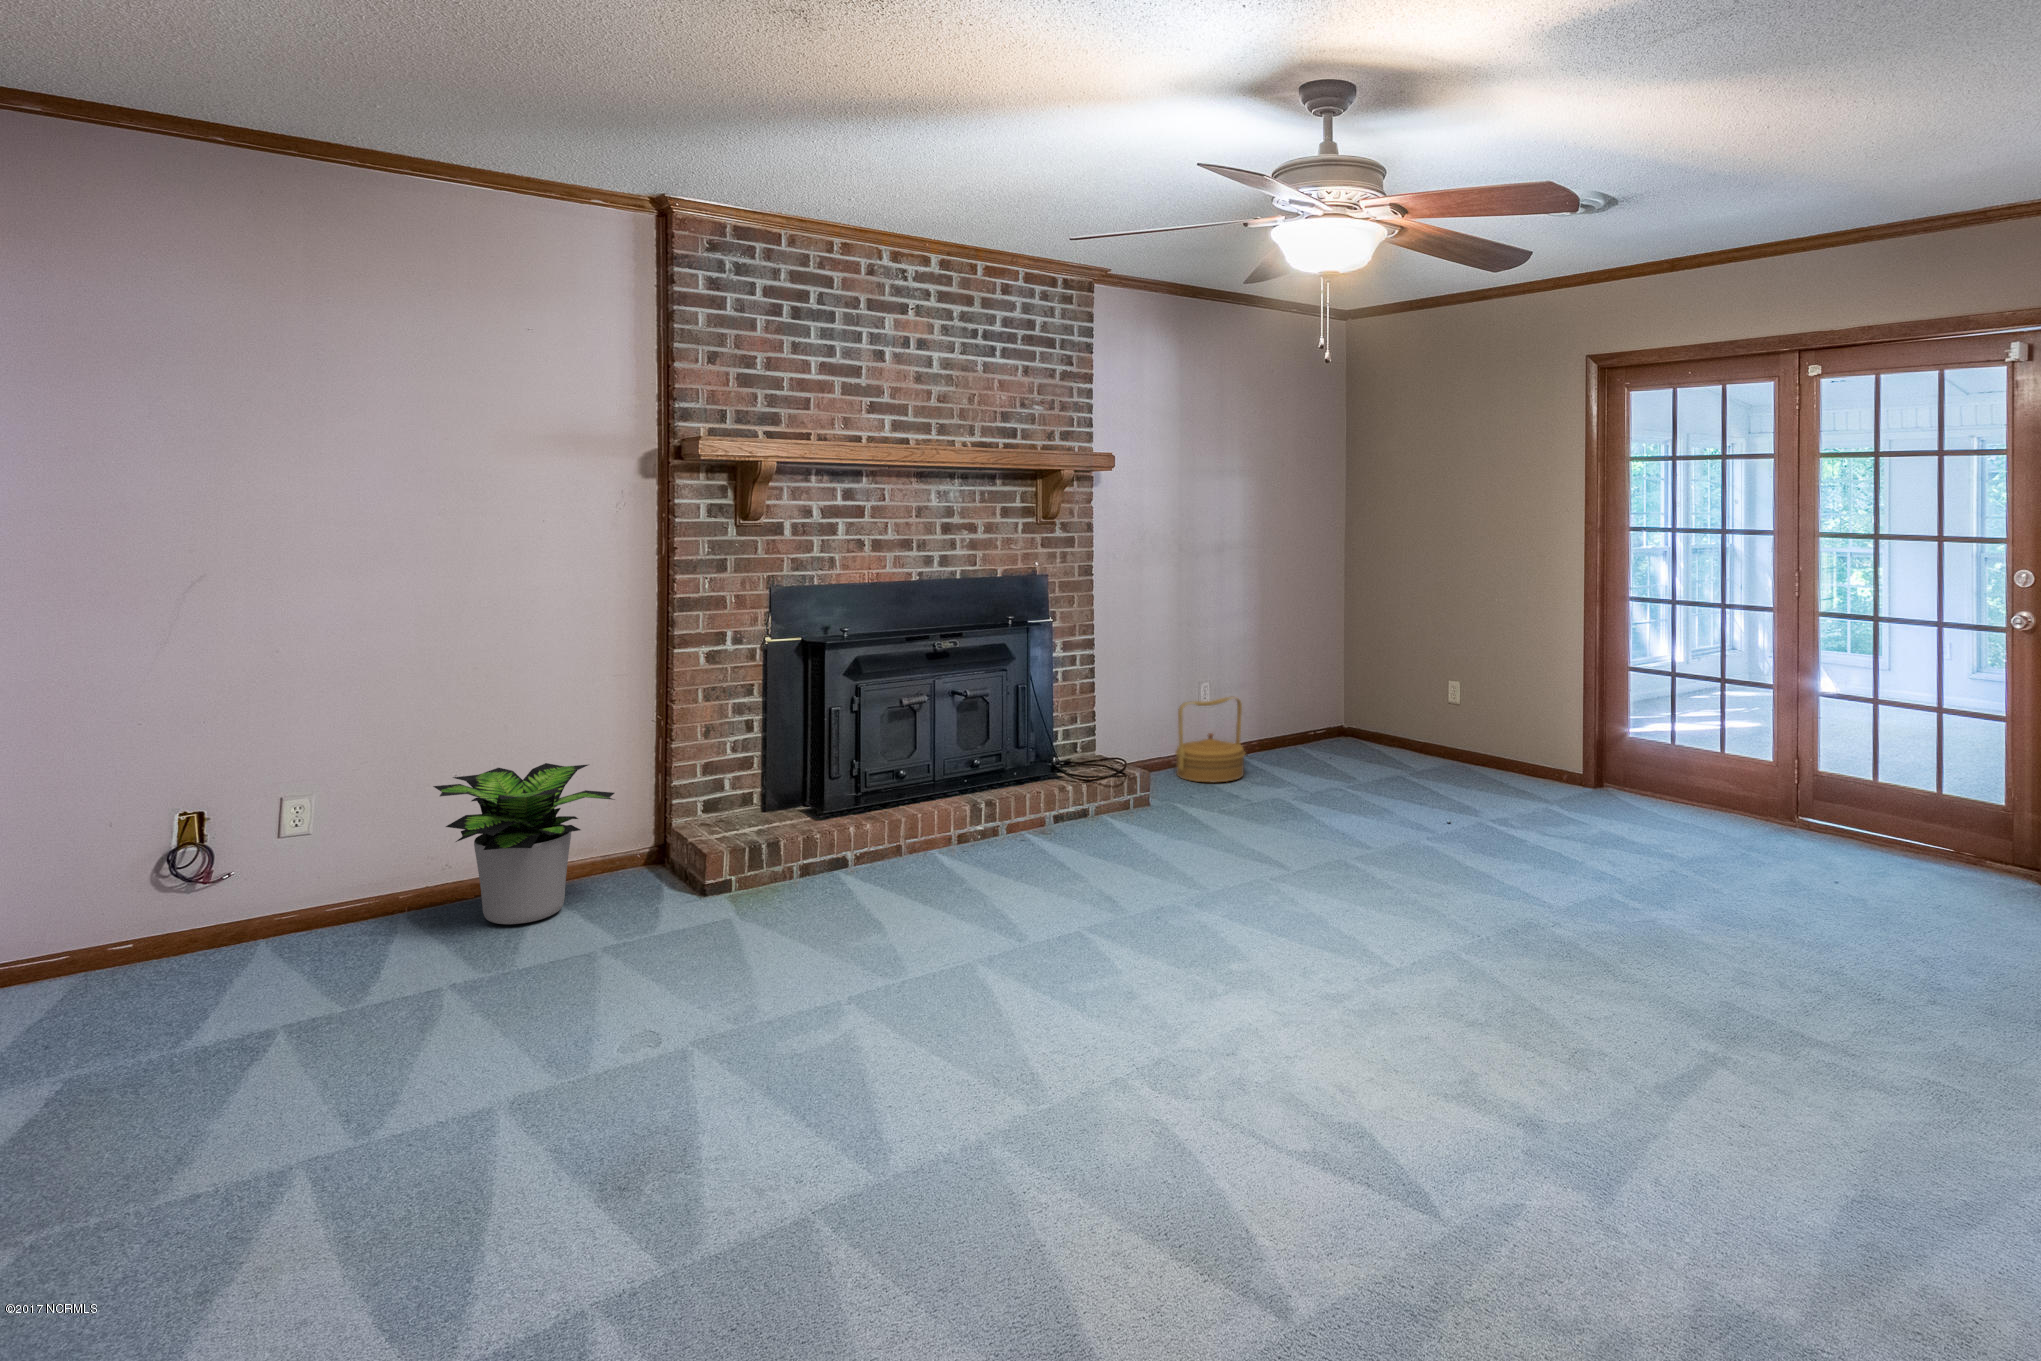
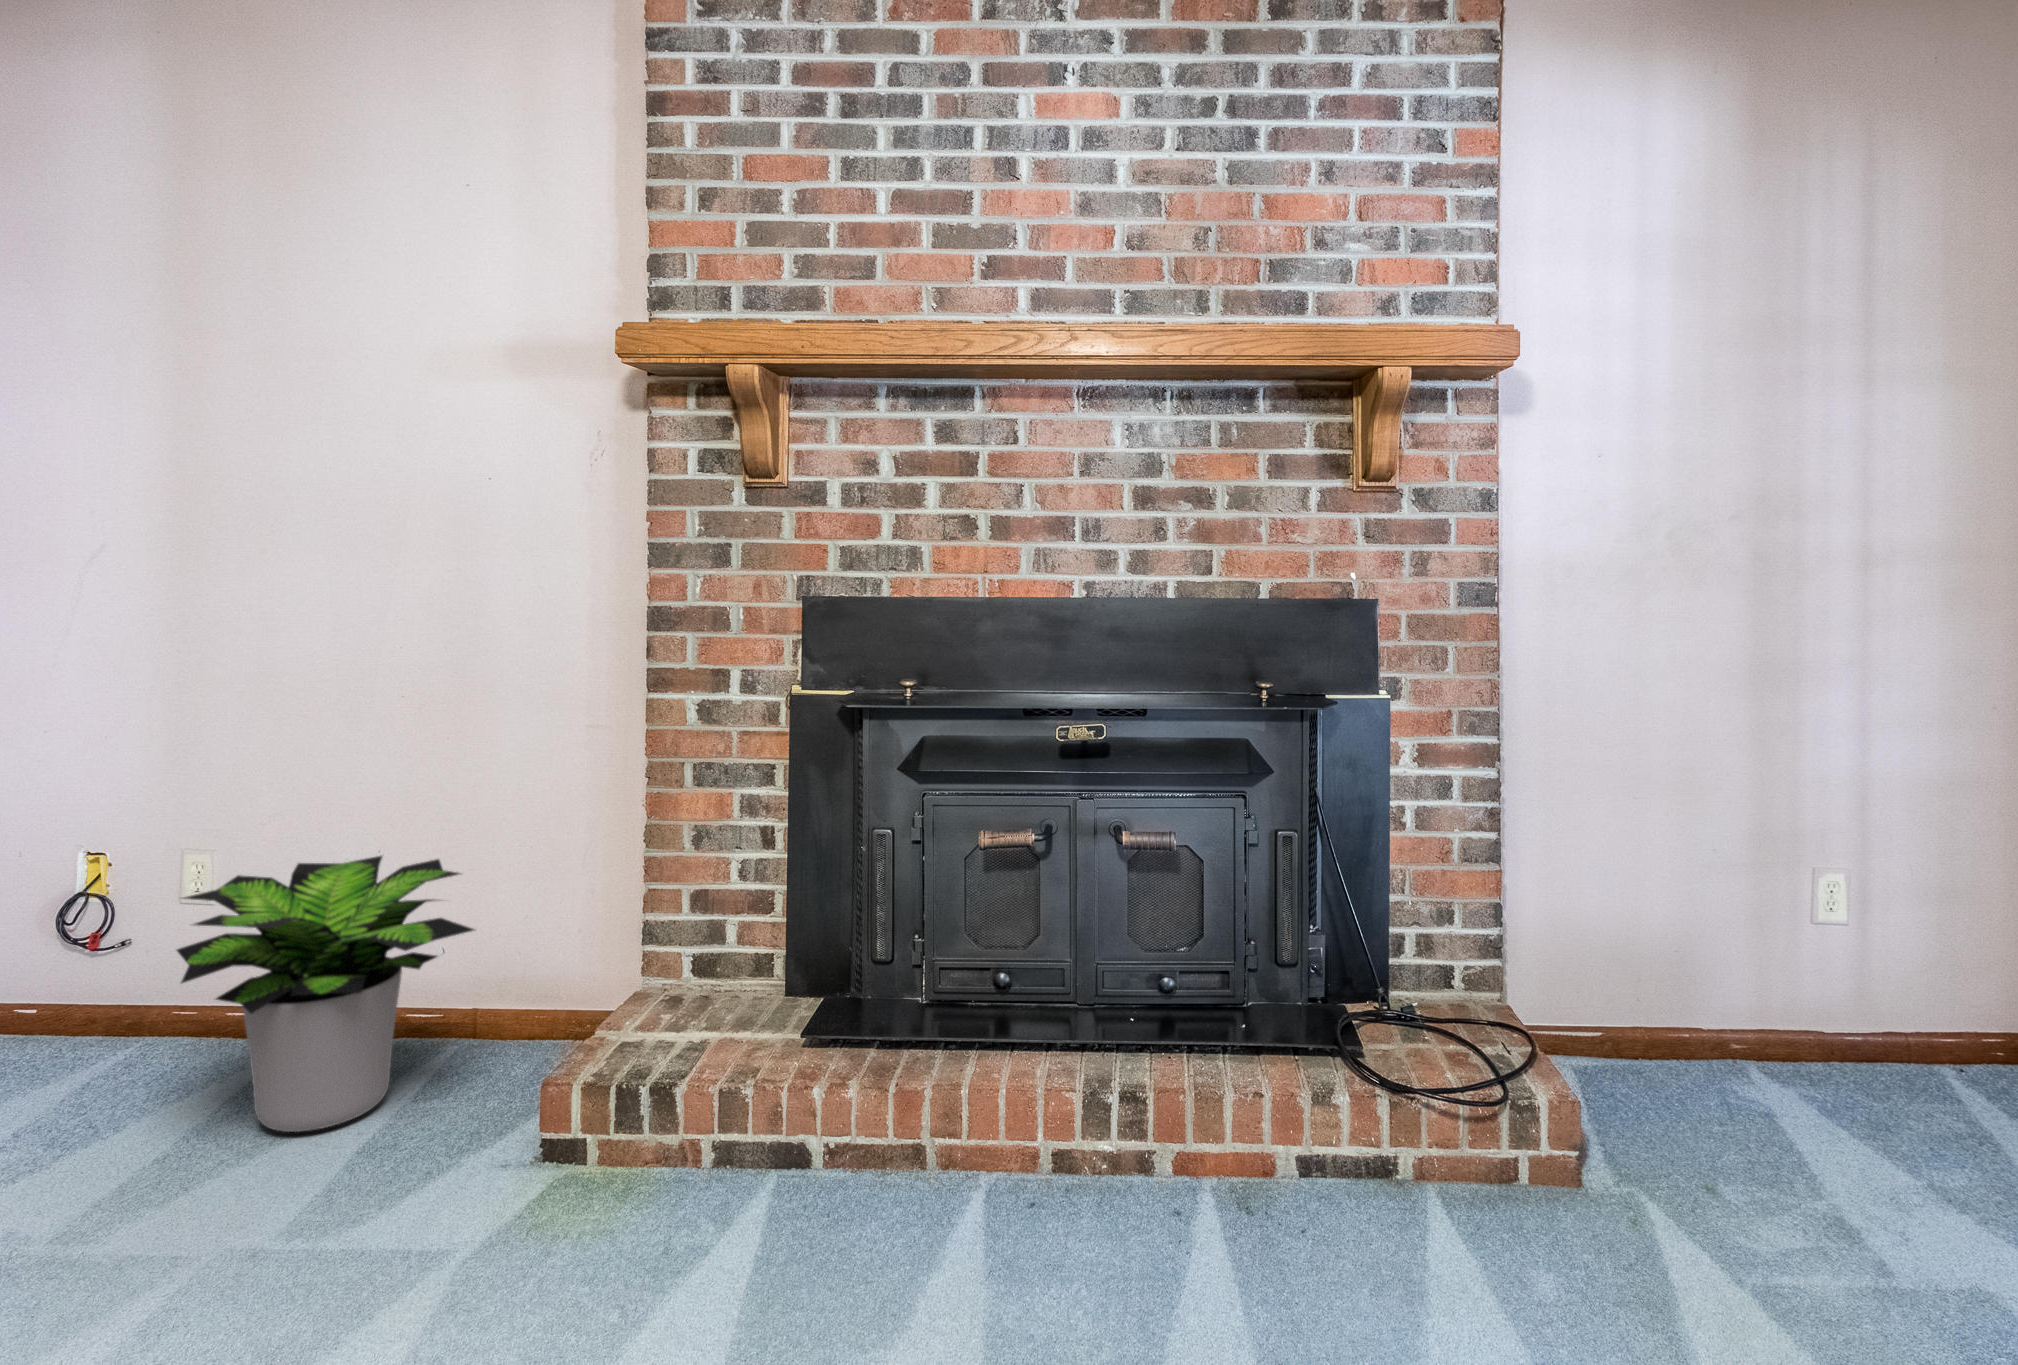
basket: present [1175,697,1245,783] -> none [1718,919,1926,1151]

